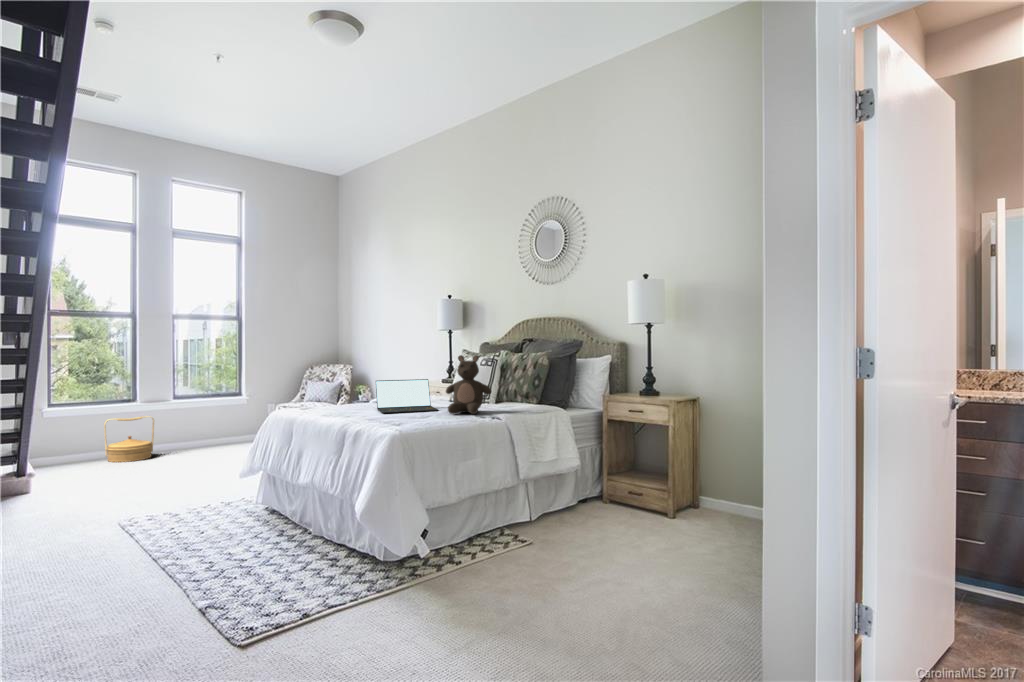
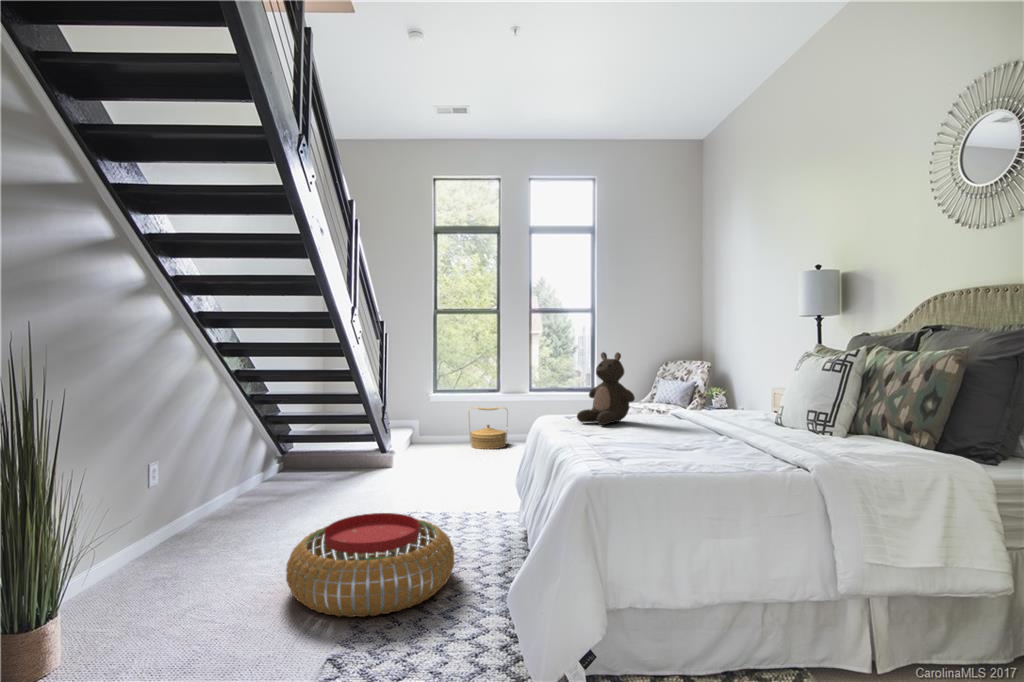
stuffed bear: present [446,355,491,414] -> present [577,352,635,425]
laptop: present [376,379,438,413] -> none [641,387,728,439]
pouf: none [72,504,245,595] -> present [286,513,454,617]

